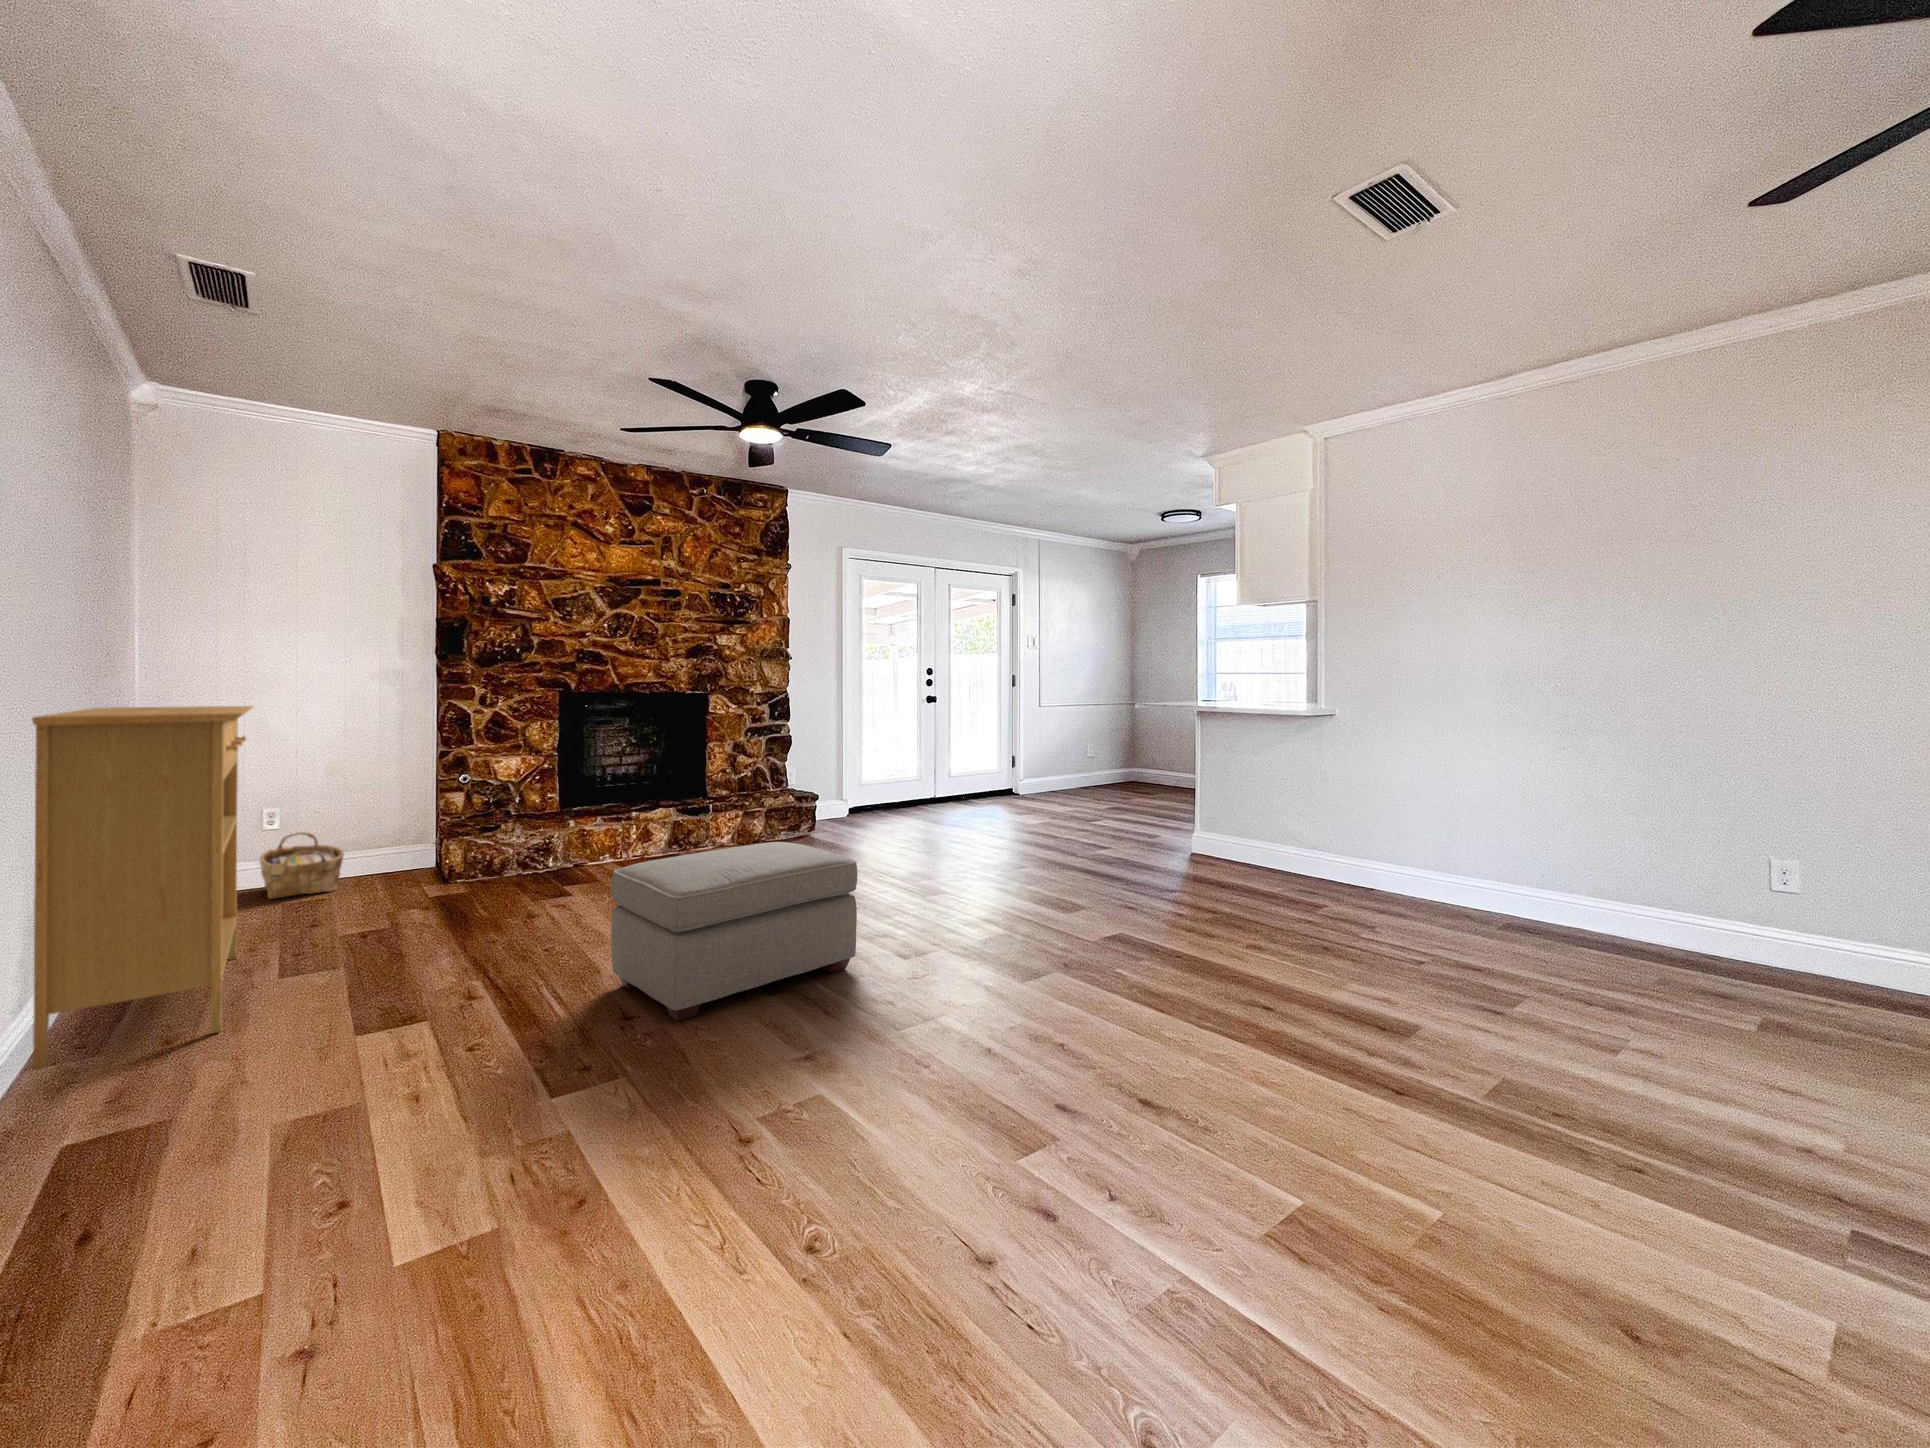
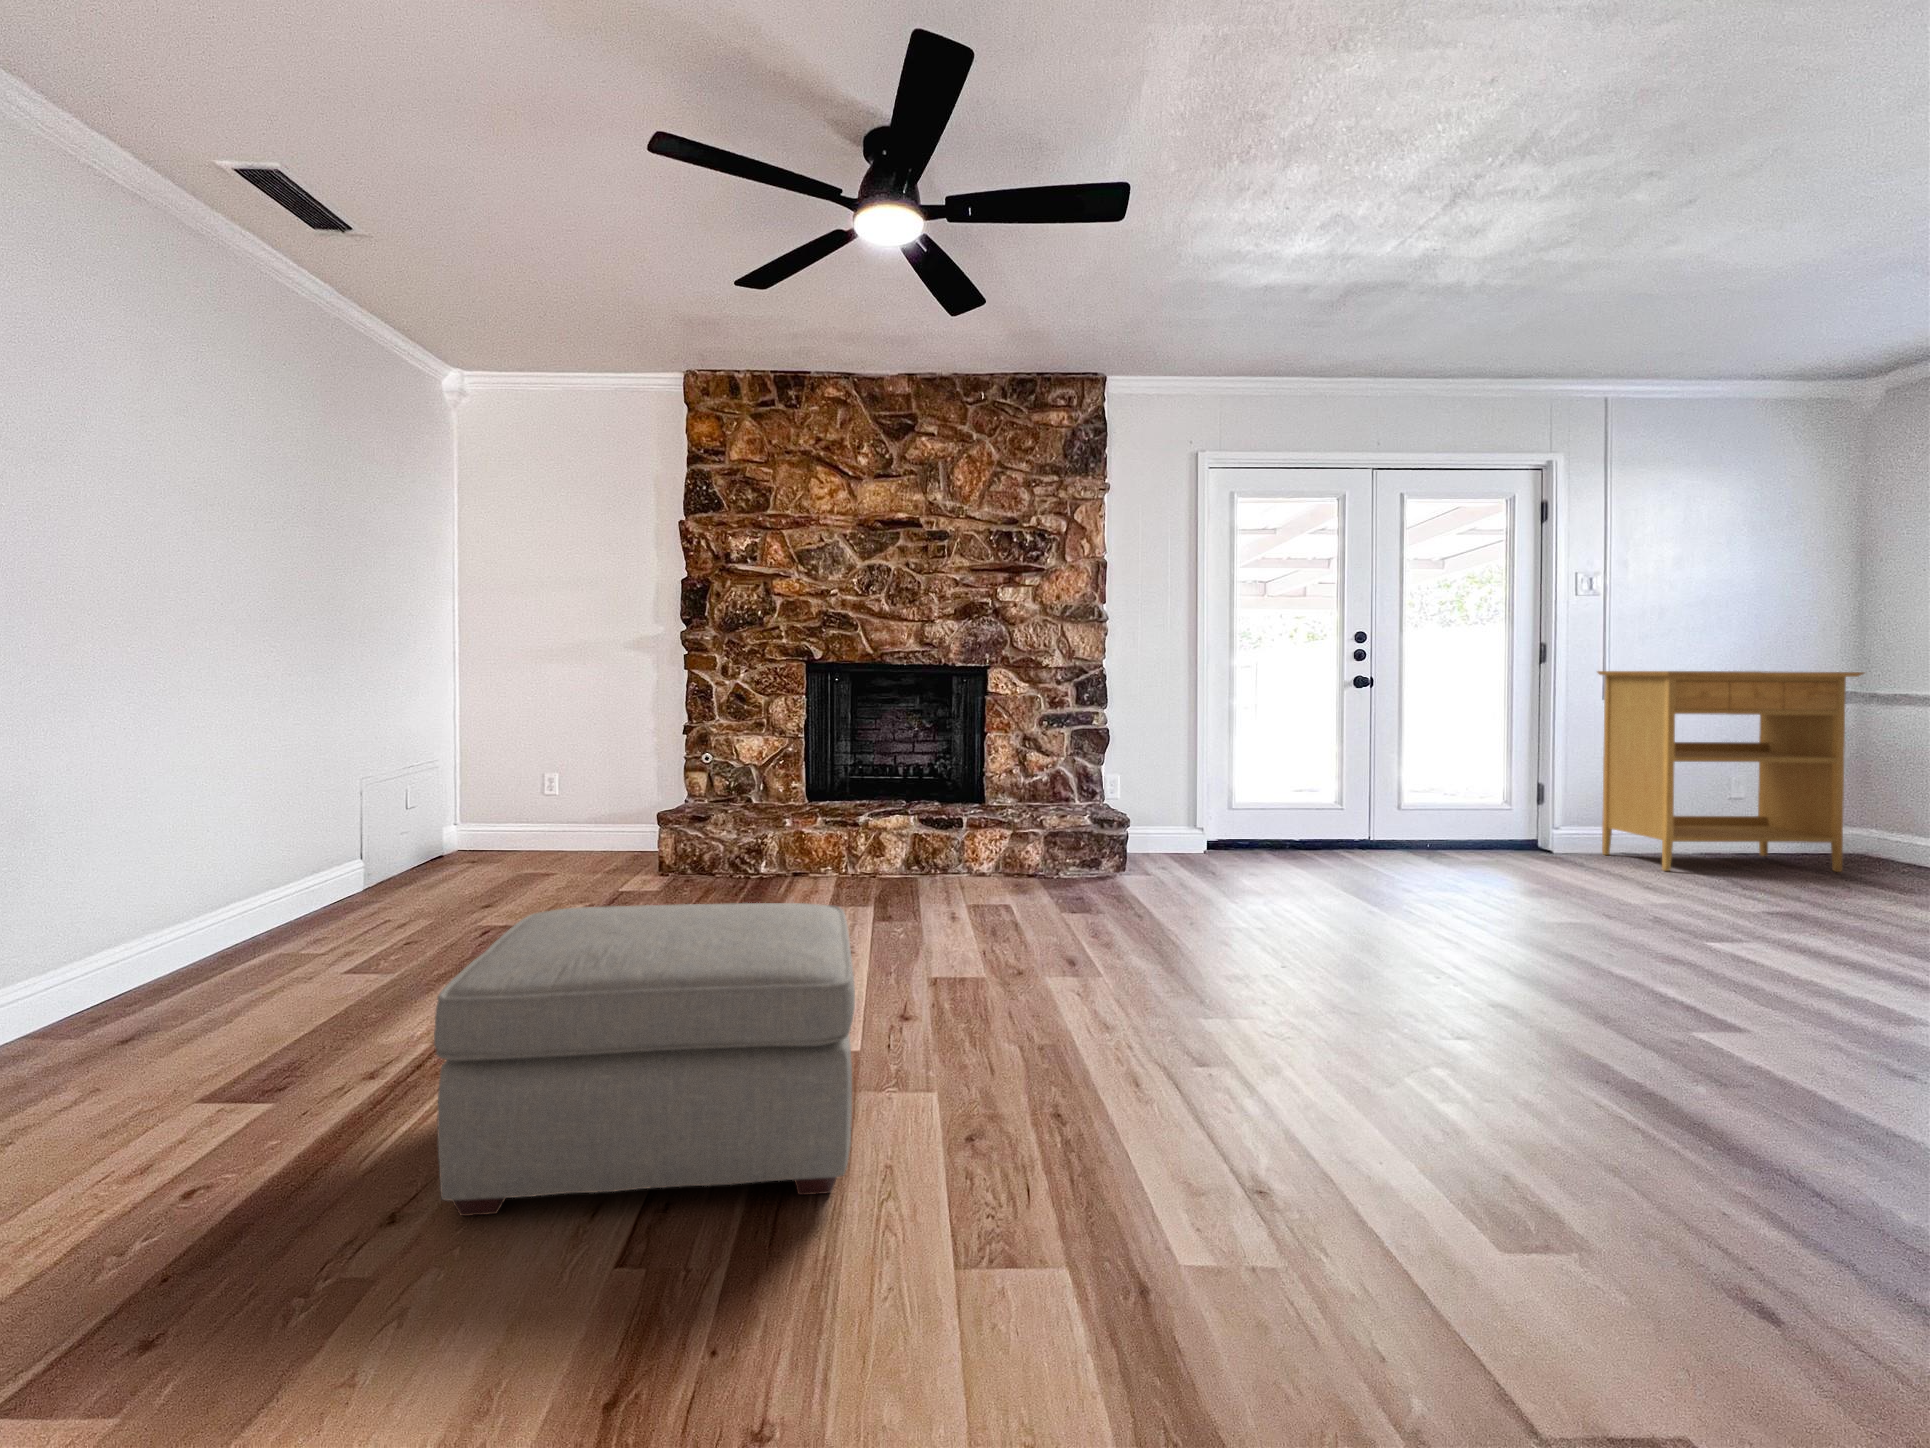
console table: present [32,706,253,1070] -> present [1598,671,1864,872]
woven basket: present [260,832,344,899] -> none [522,801,596,865]

